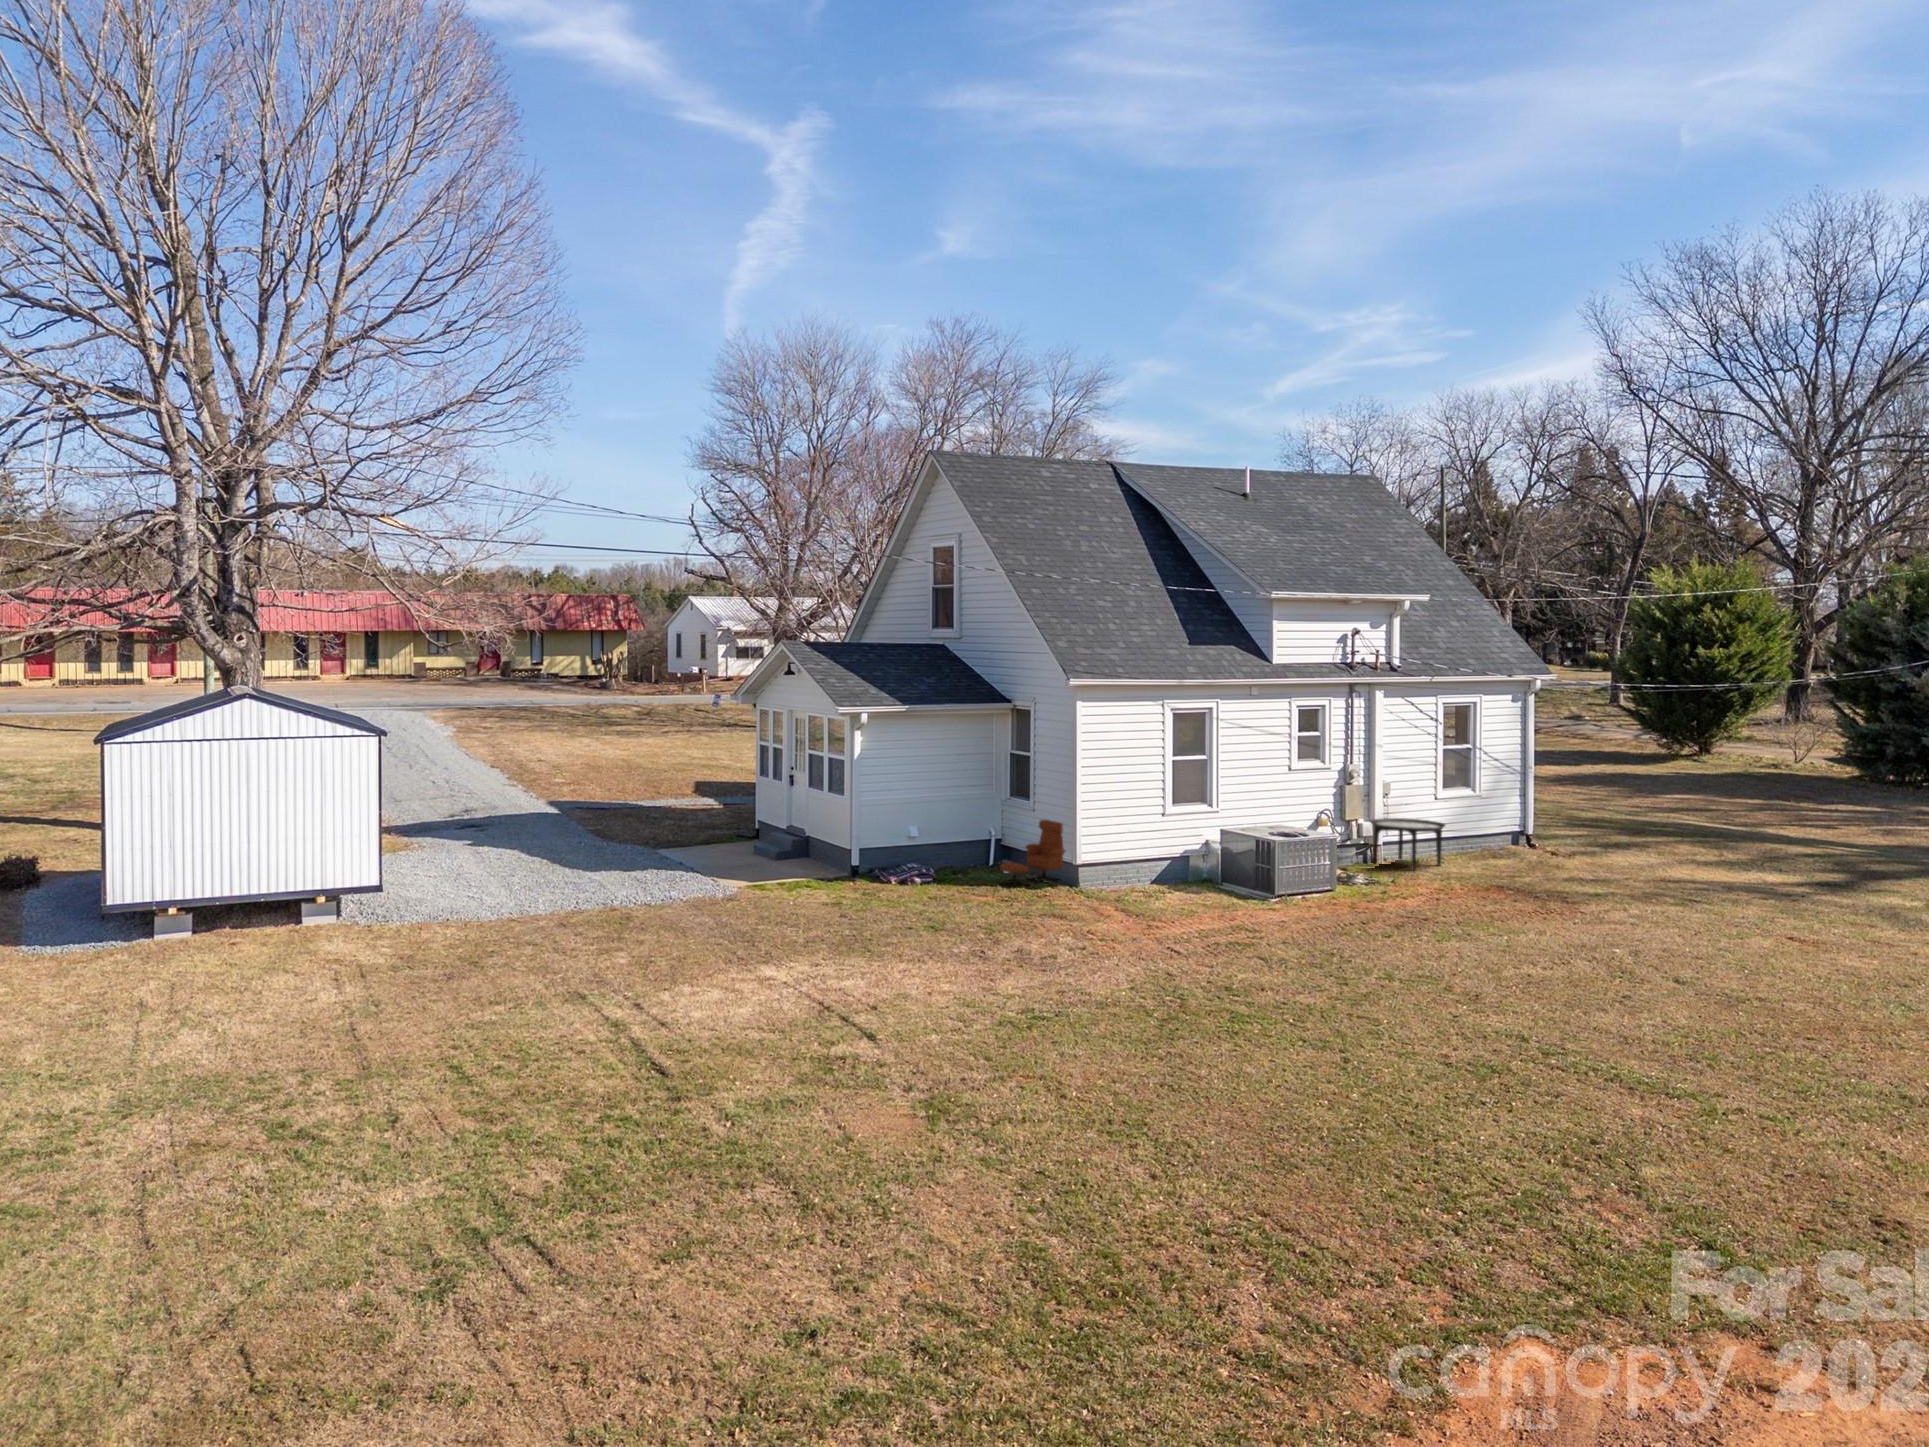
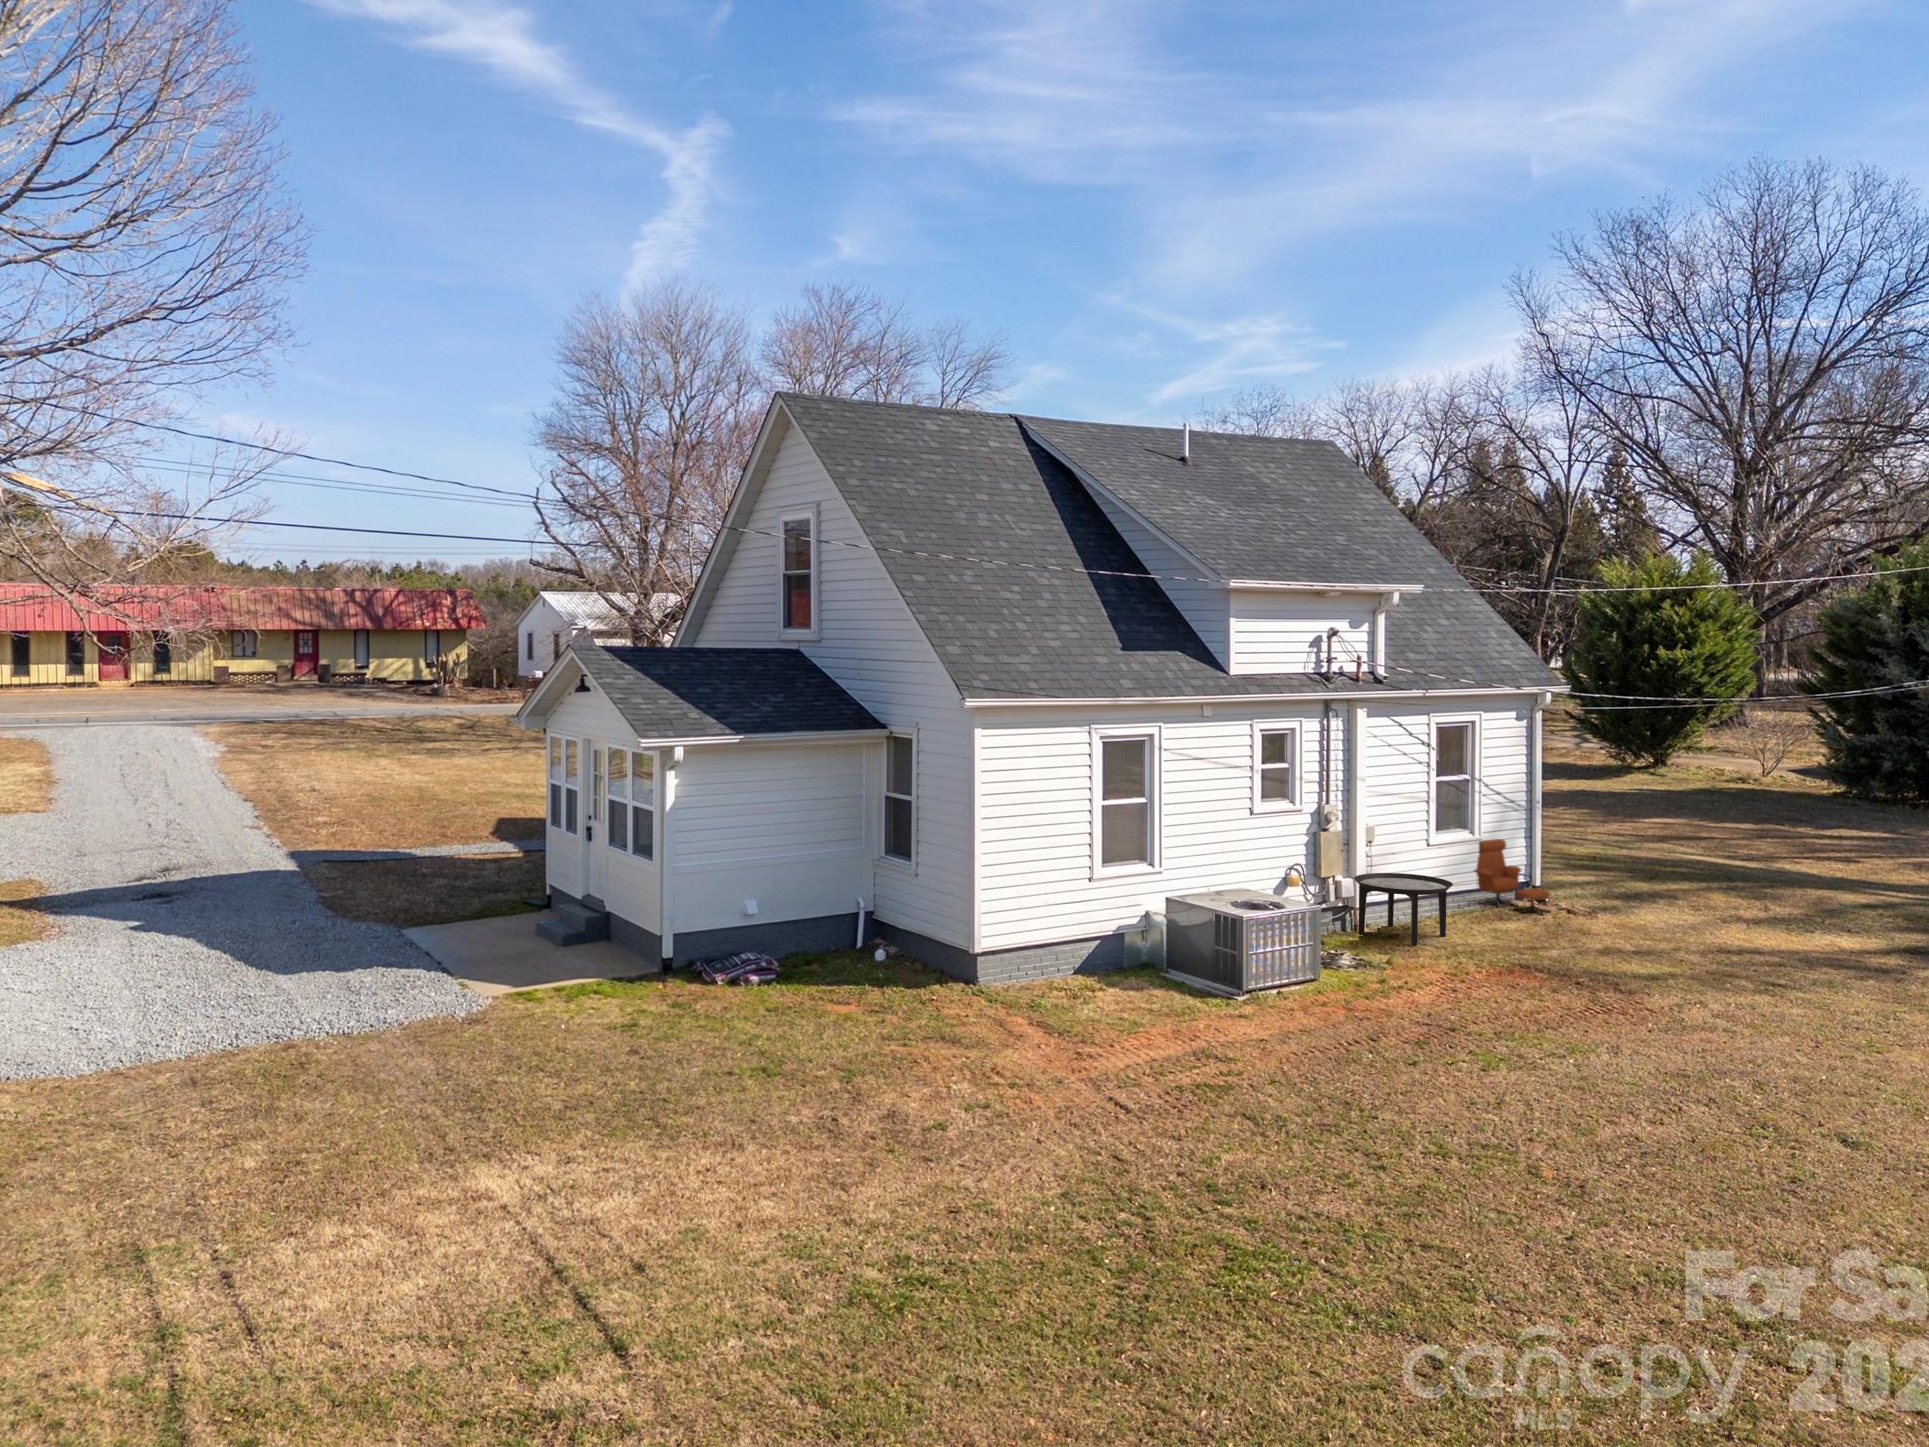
lounge chair: present [1000,820,1065,886] -> present [1474,839,1549,914]

